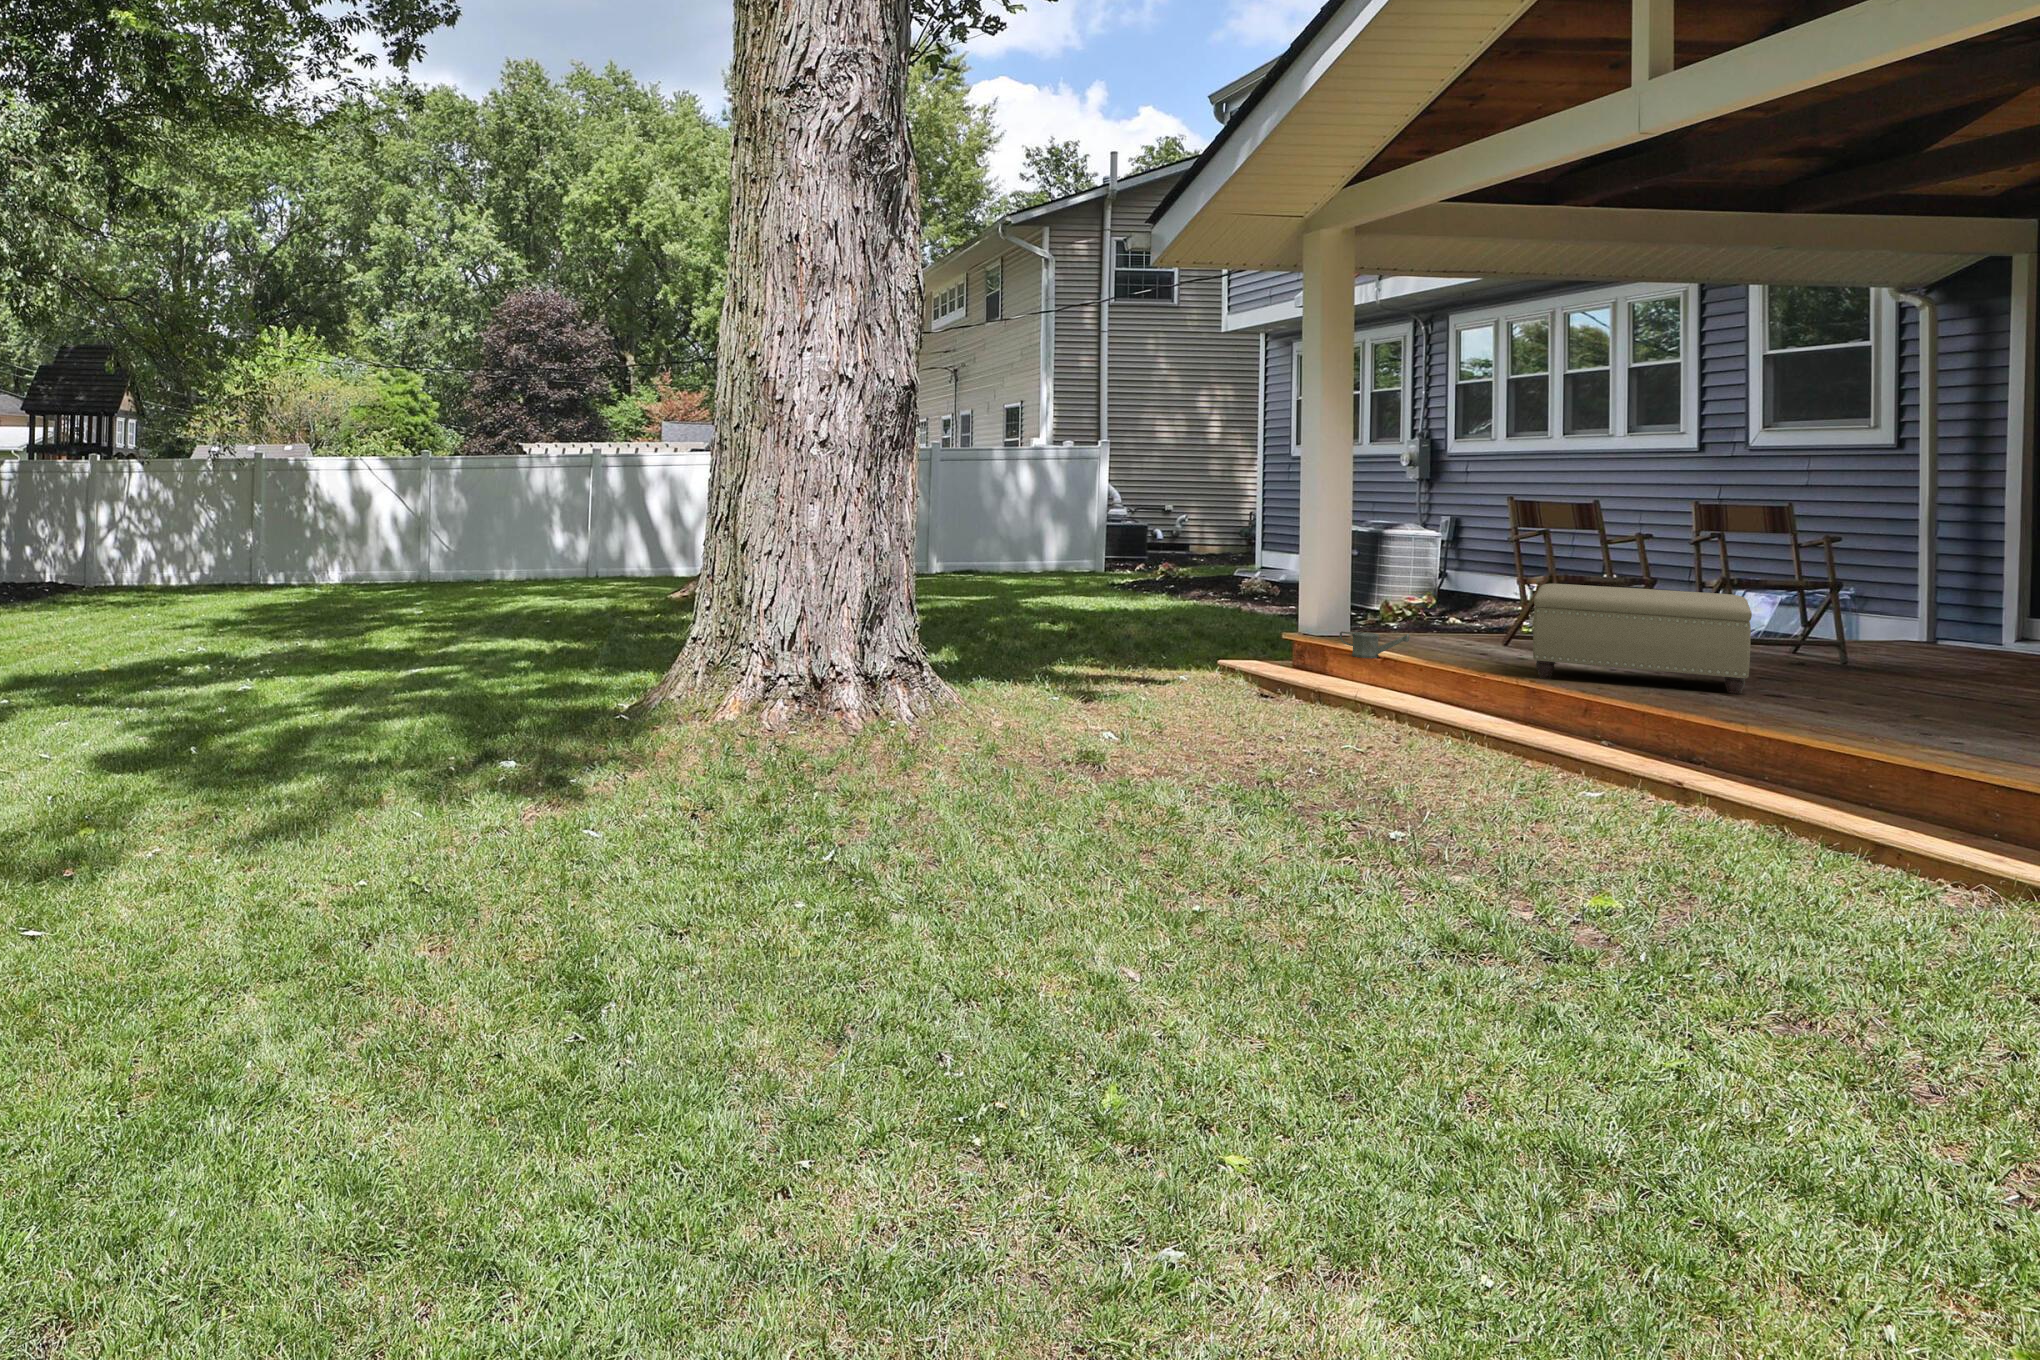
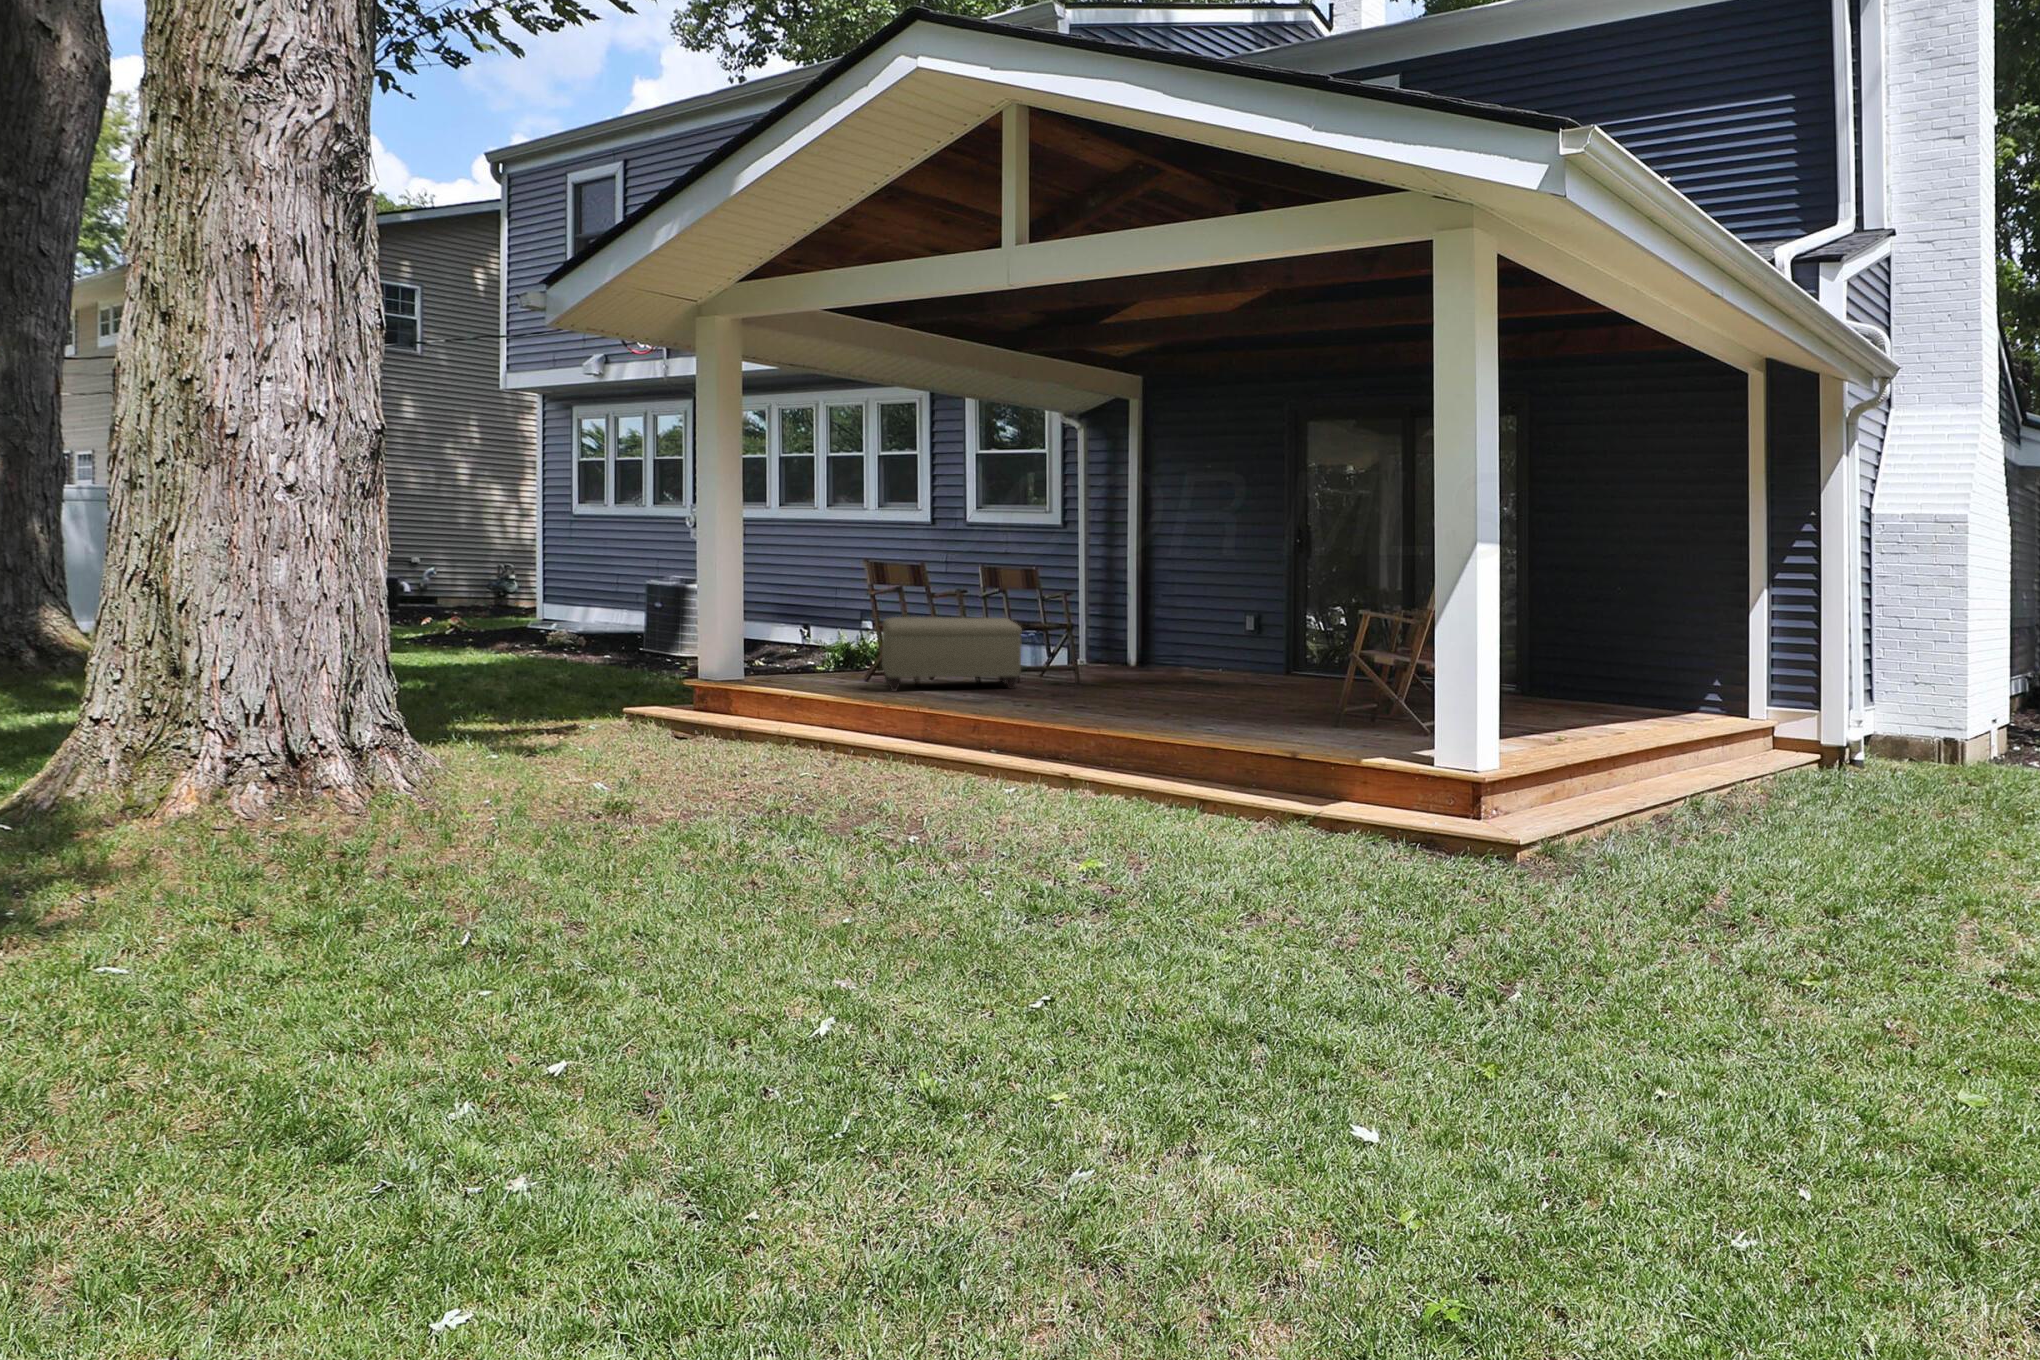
watering can: present [1340,631,1409,658] -> none [735,667,791,690]

